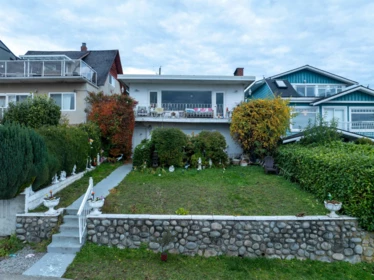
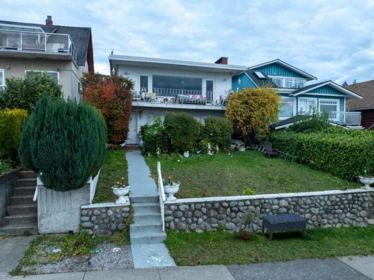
bench: none [188,238,233,266] -> present [262,213,307,240]

